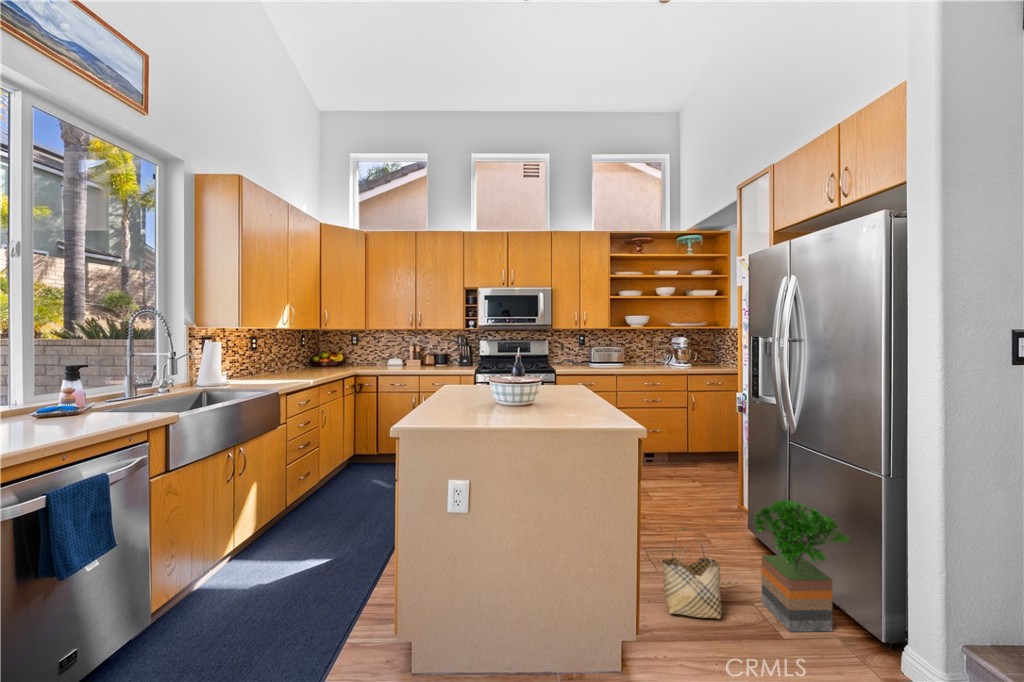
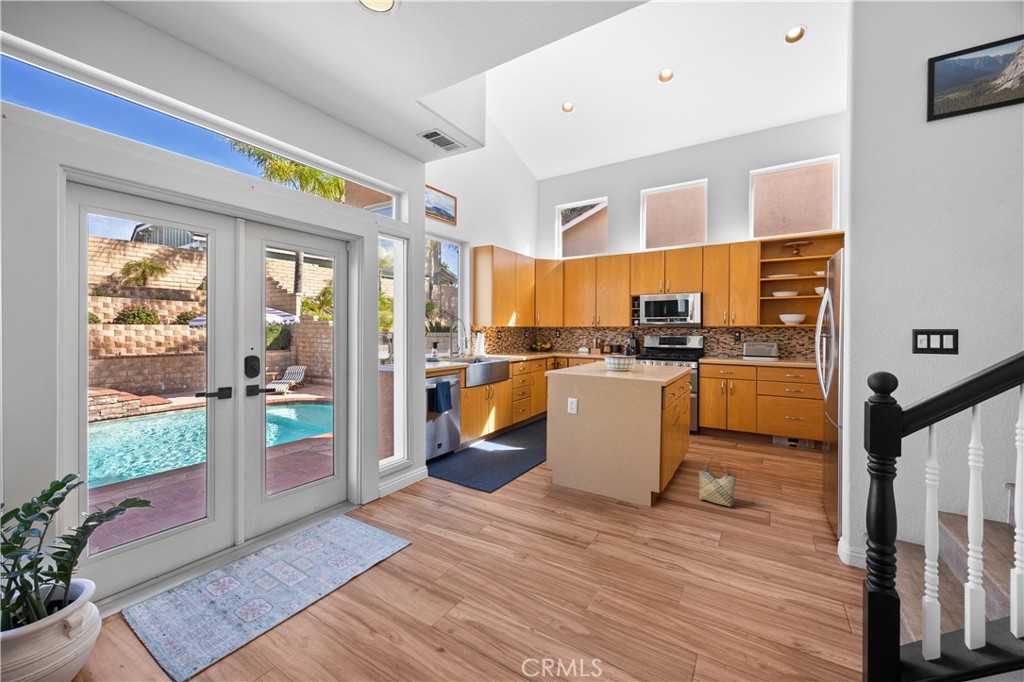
potted tree: present [754,499,850,632] -> none [759,444,825,528]

